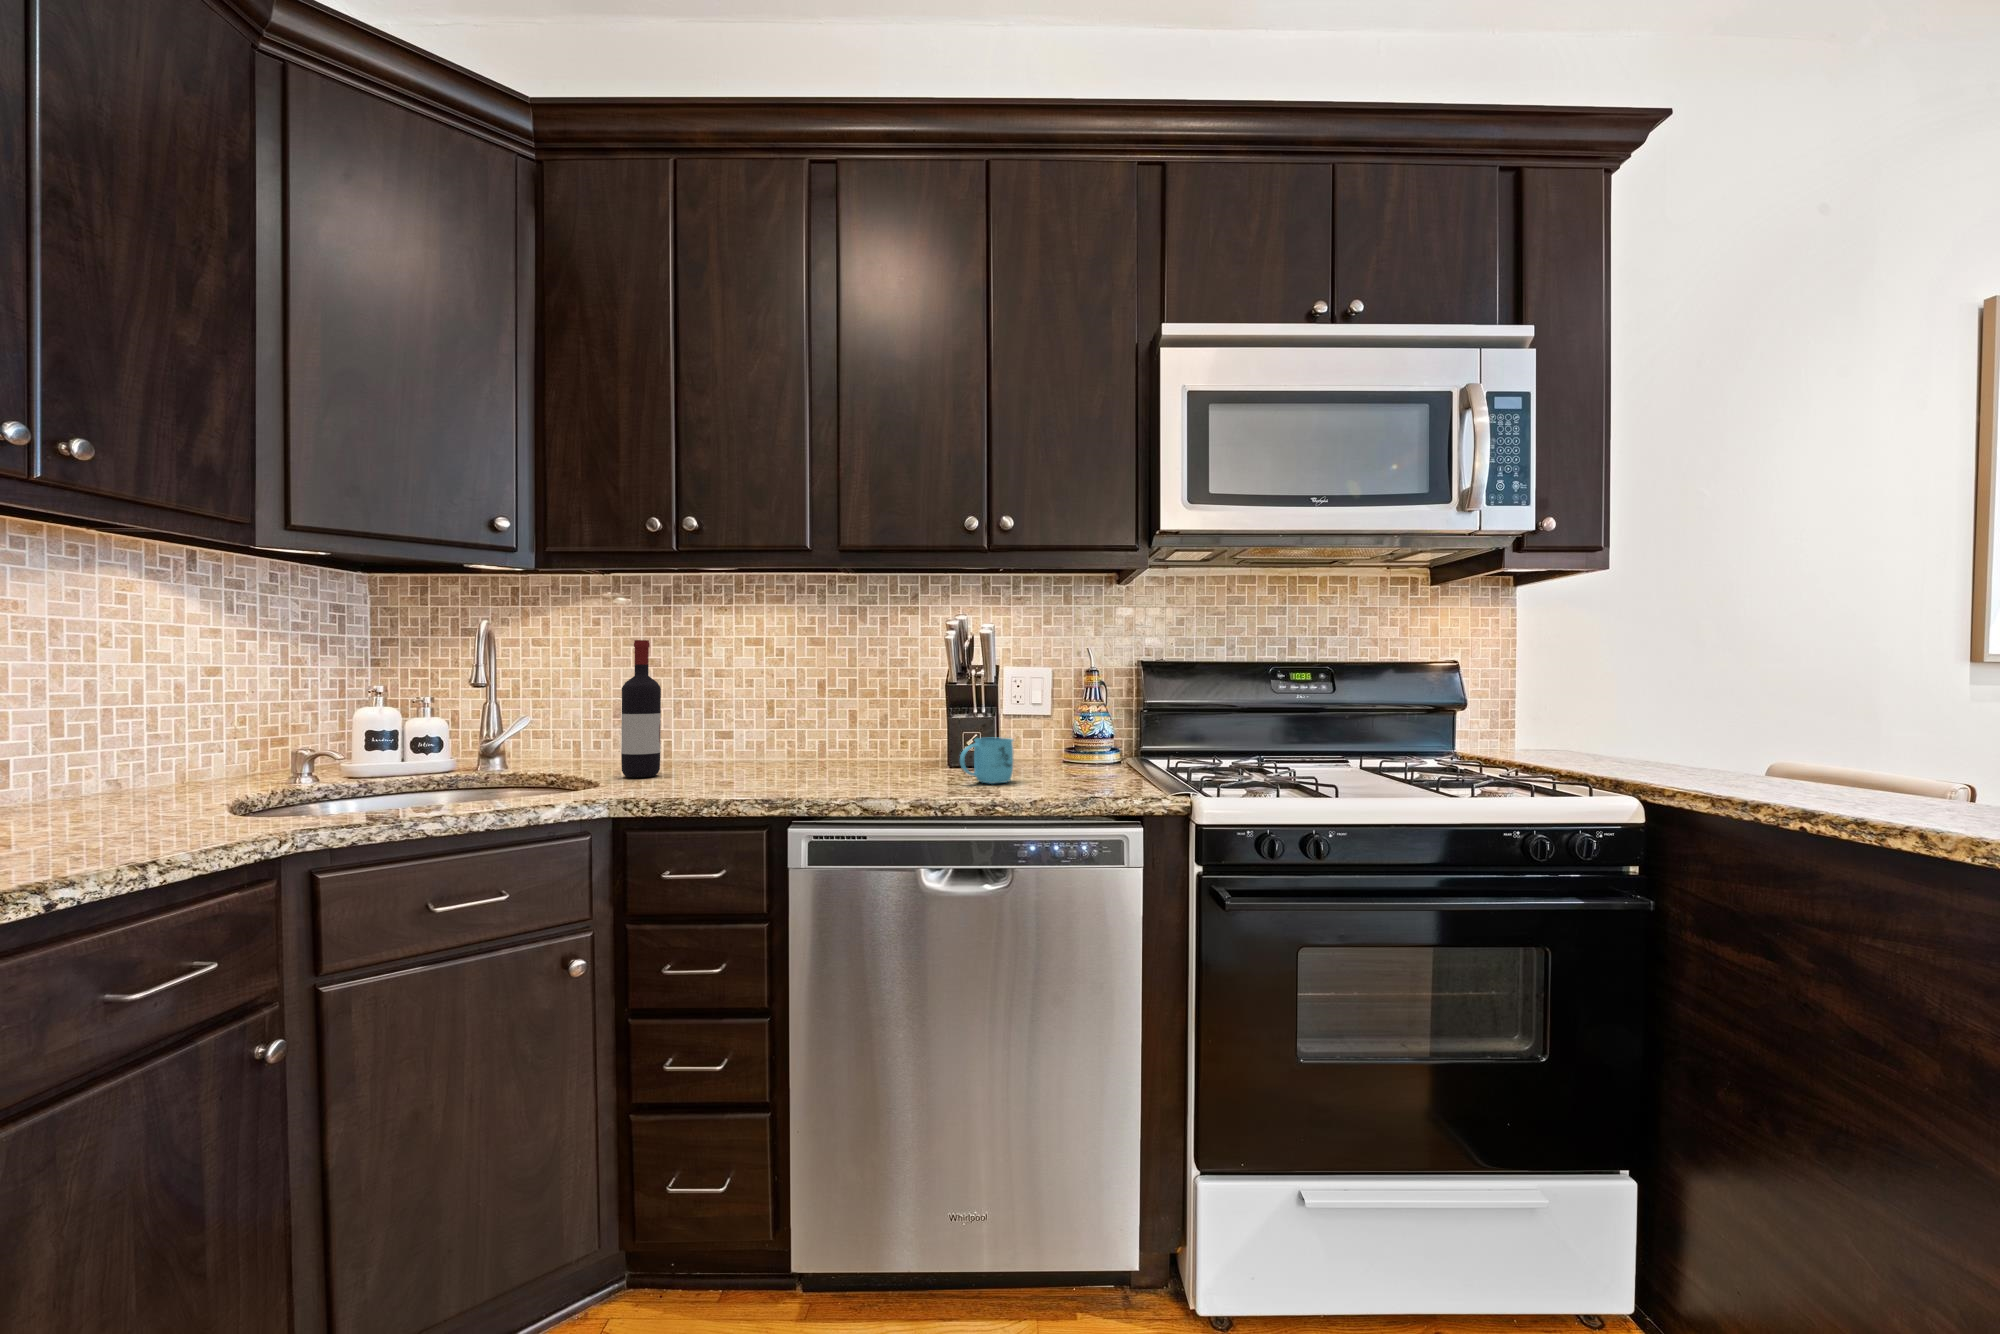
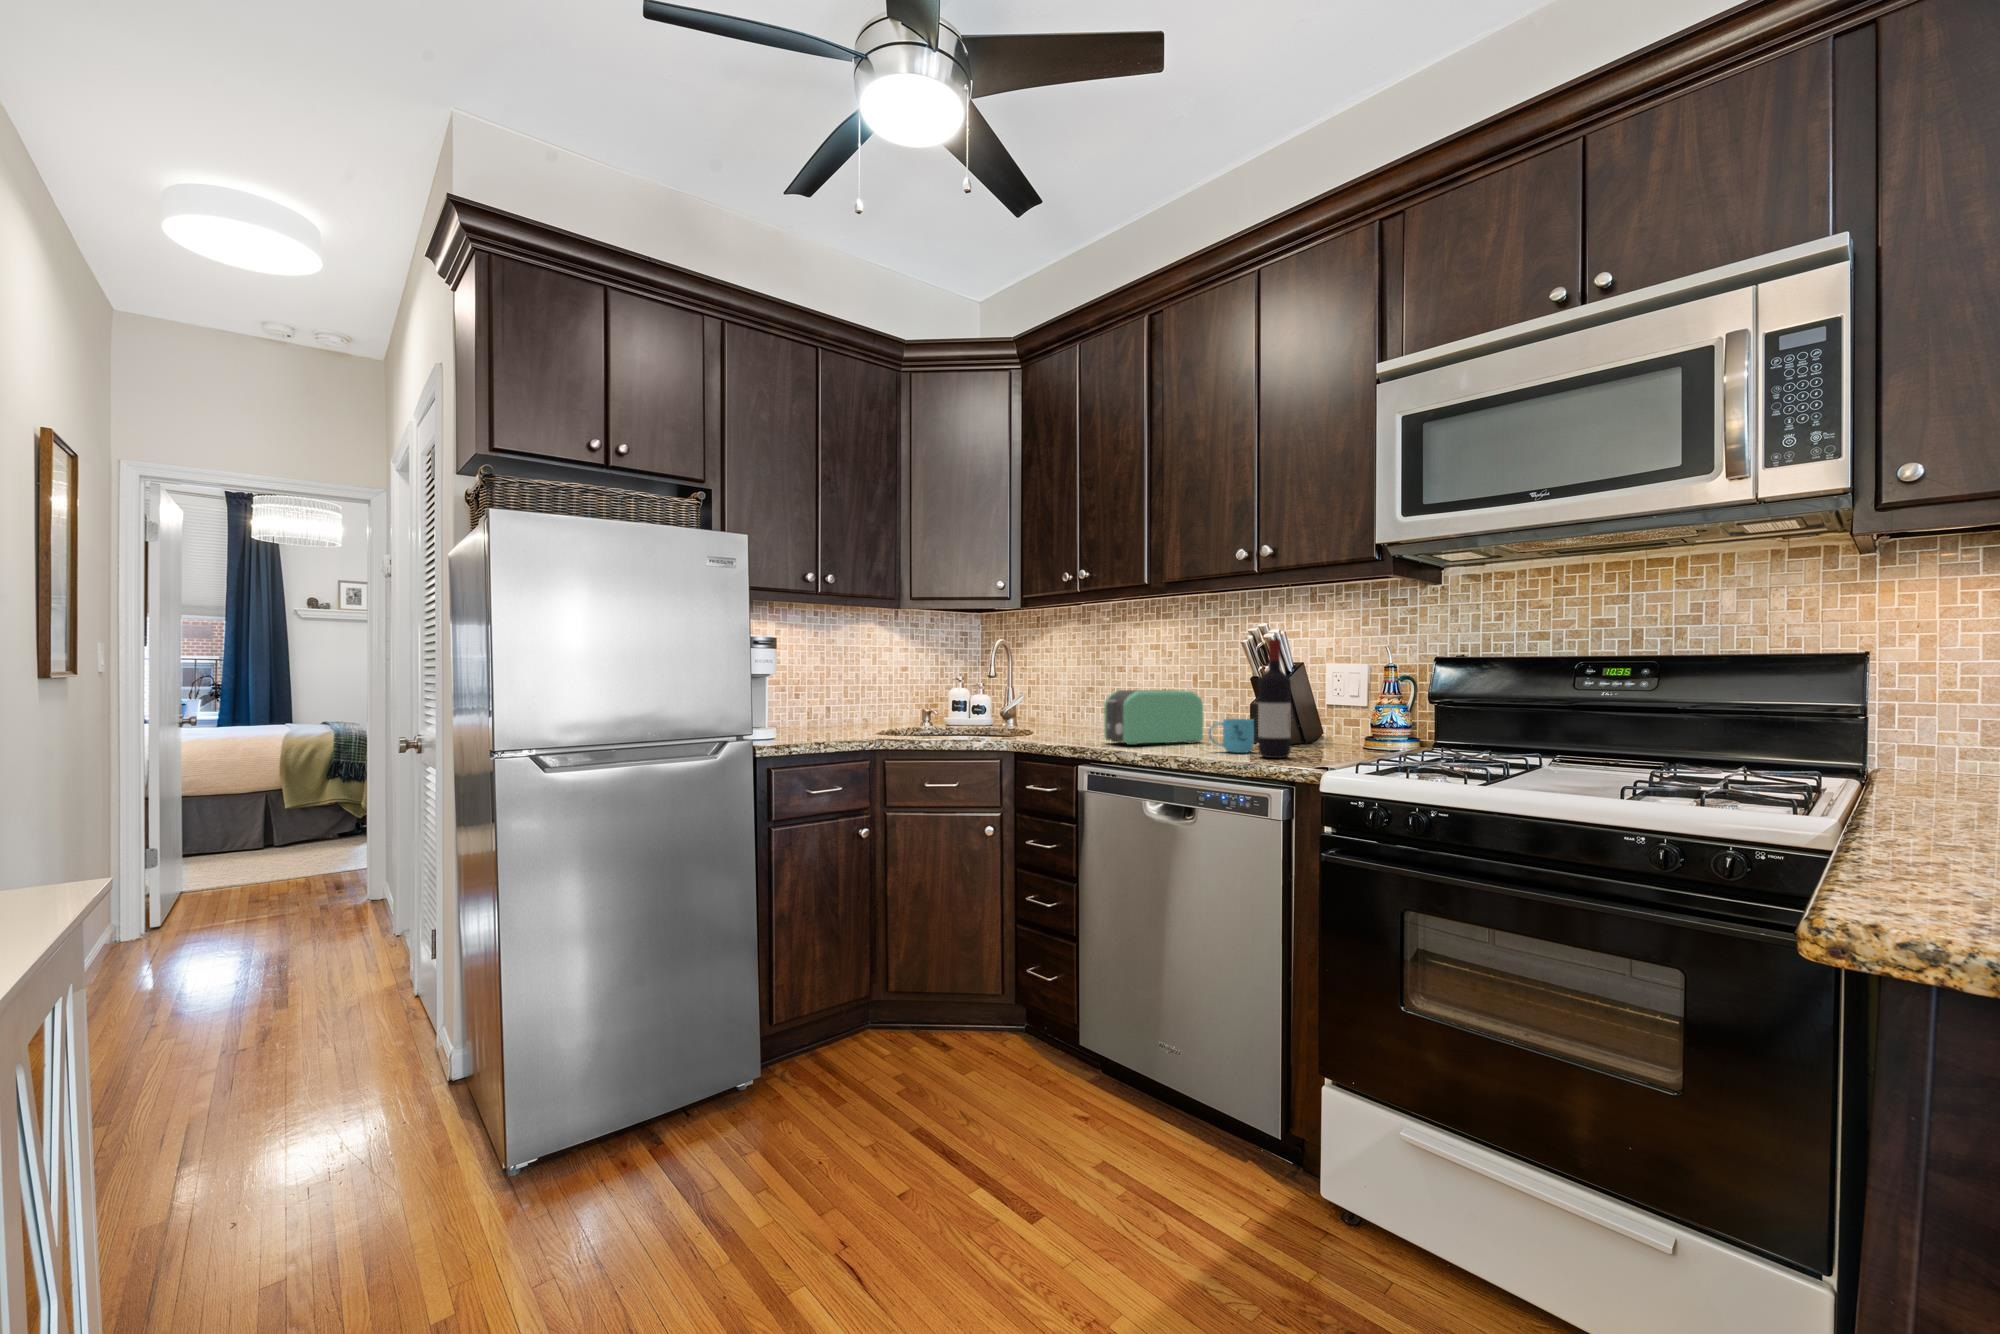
wine bottle: present [621,640,661,778] -> present [1258,639,1291,758]
toaster: none [763,702,888,786] -> present [1104,690,1203,745]

